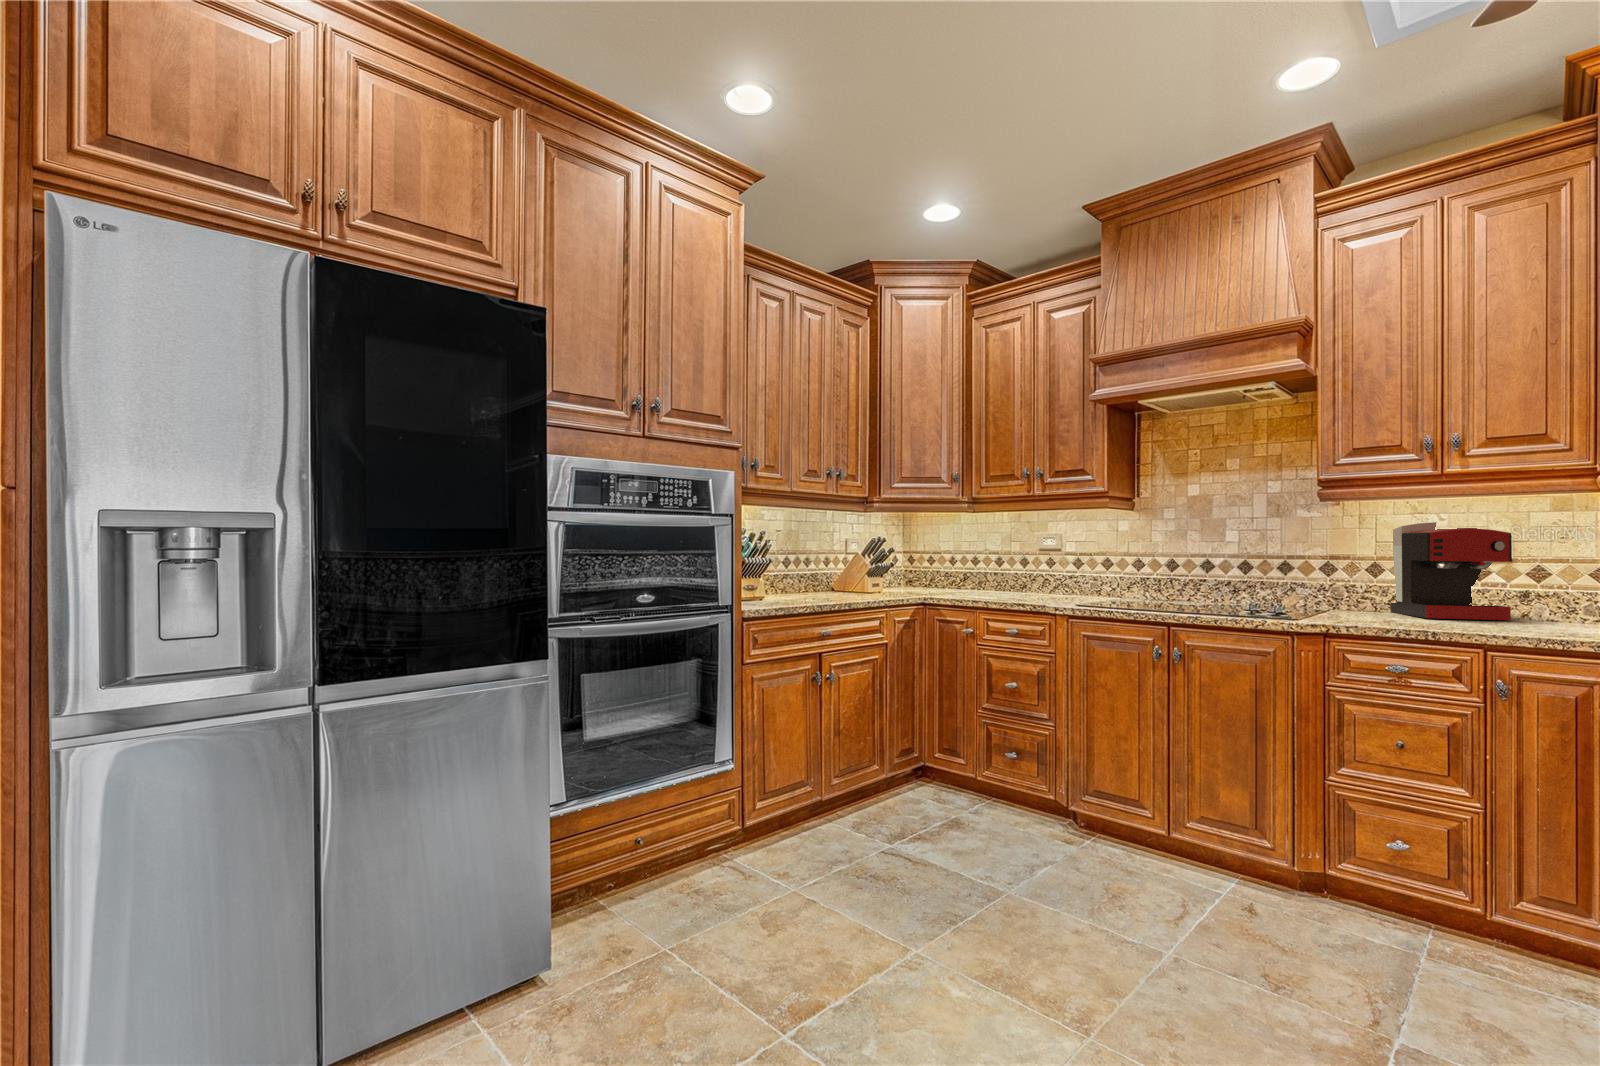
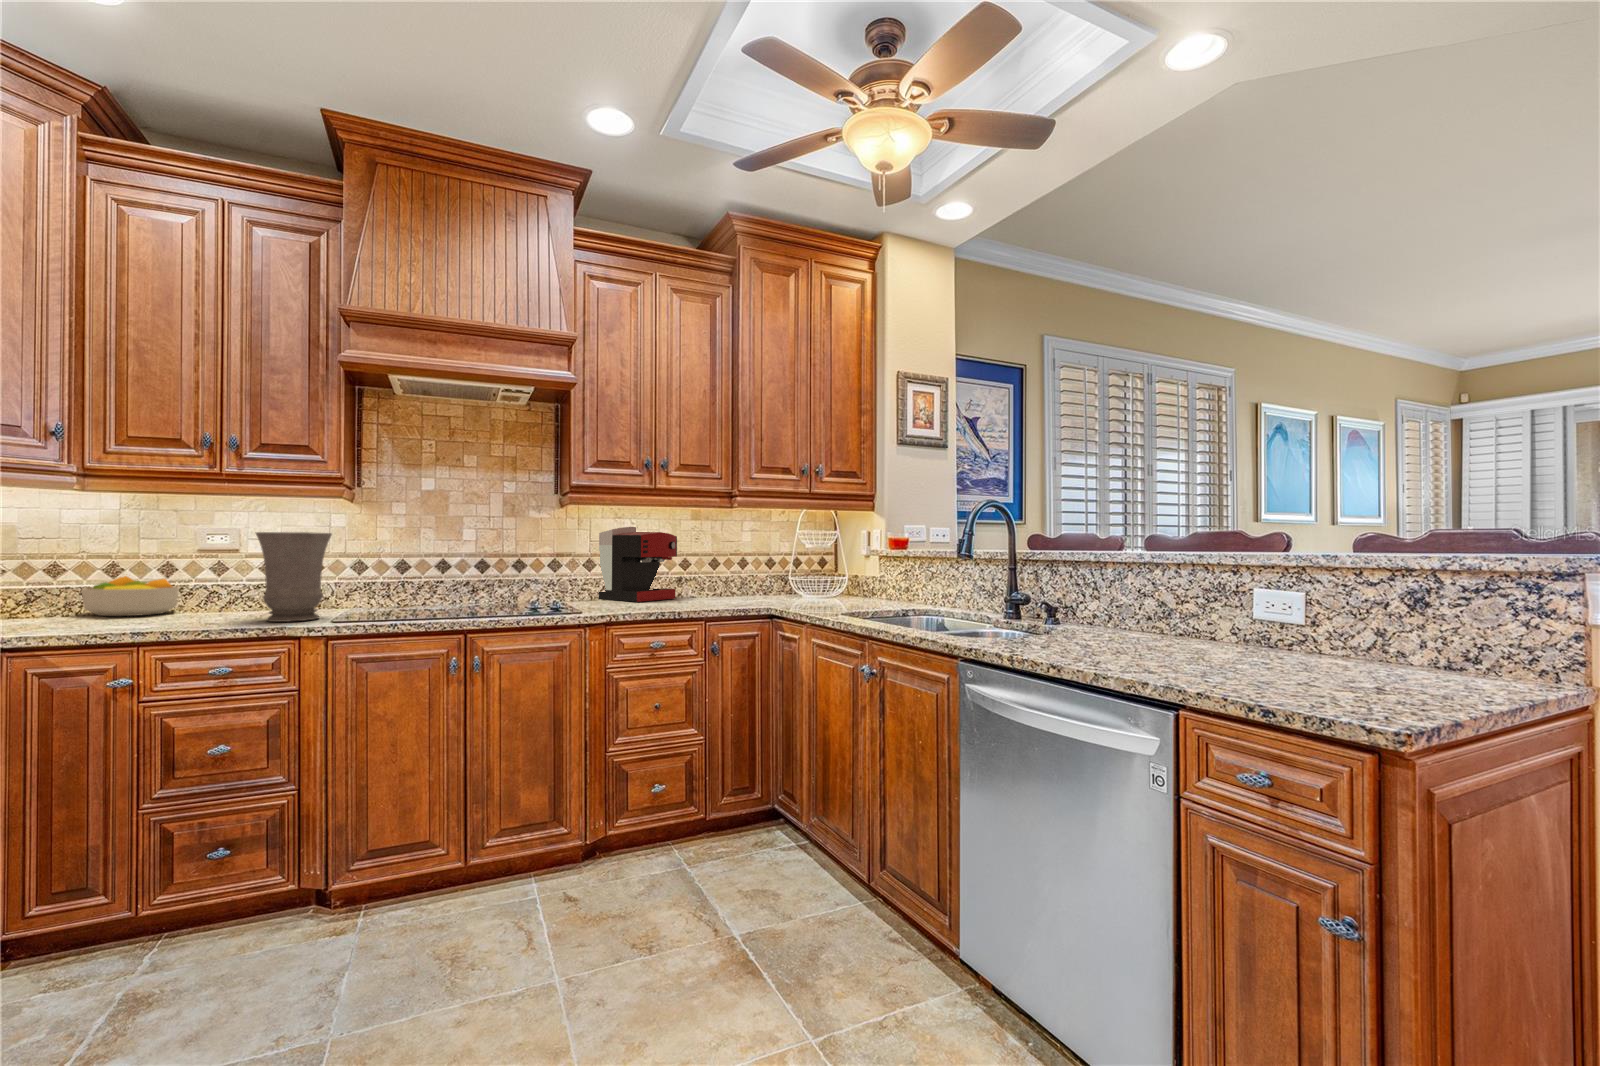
vase: none [1040,536,1090,603] -> present [256,532,332,622]
fruit bowl: none [979,565,1029,592] -> present [82,576,179,616]

